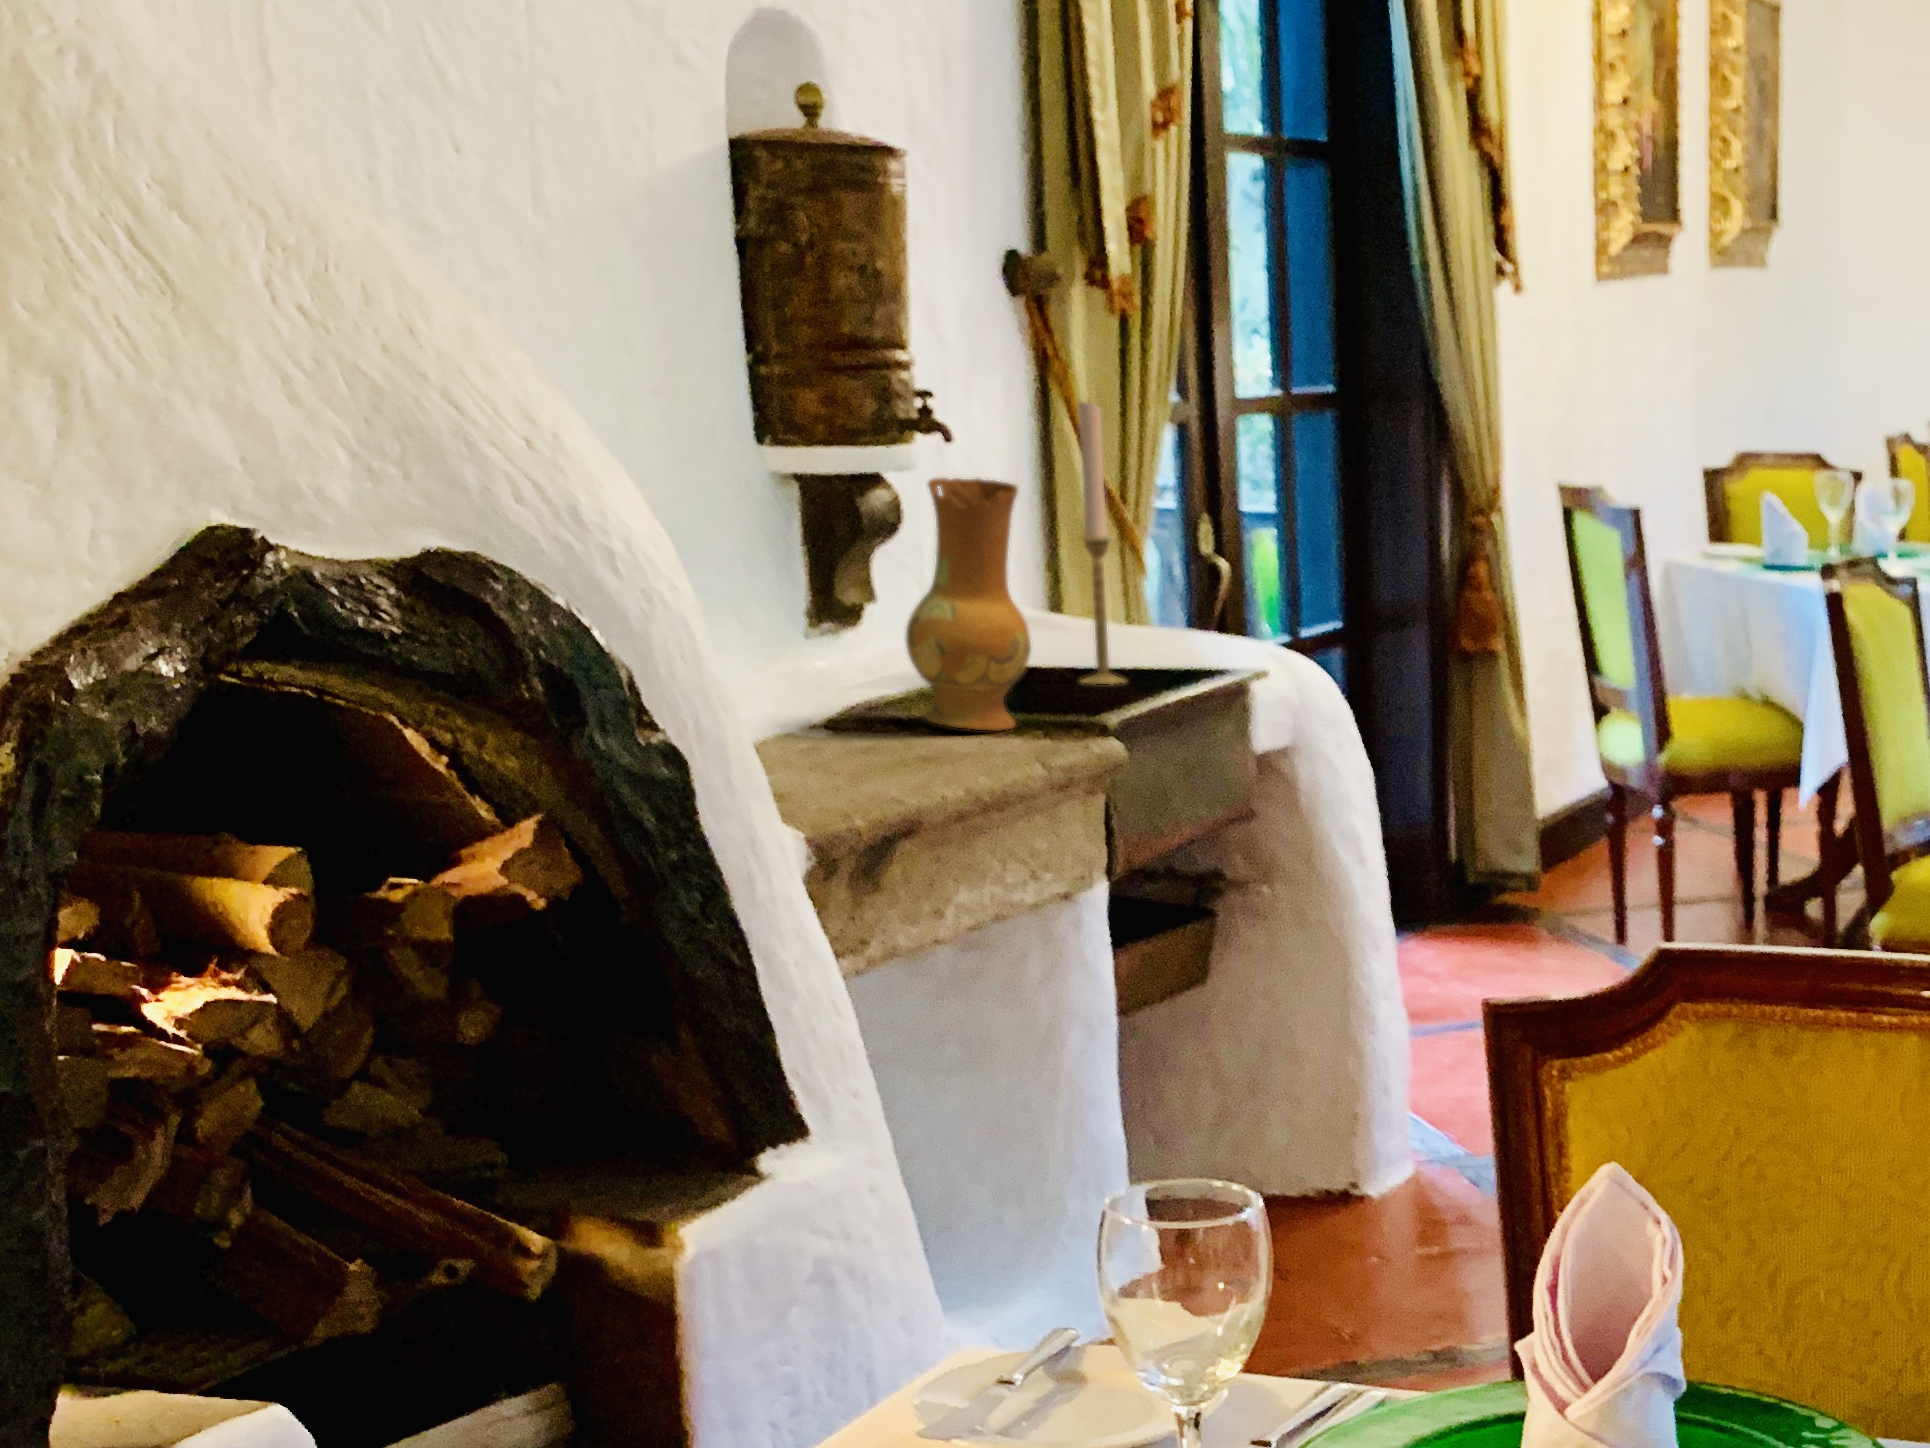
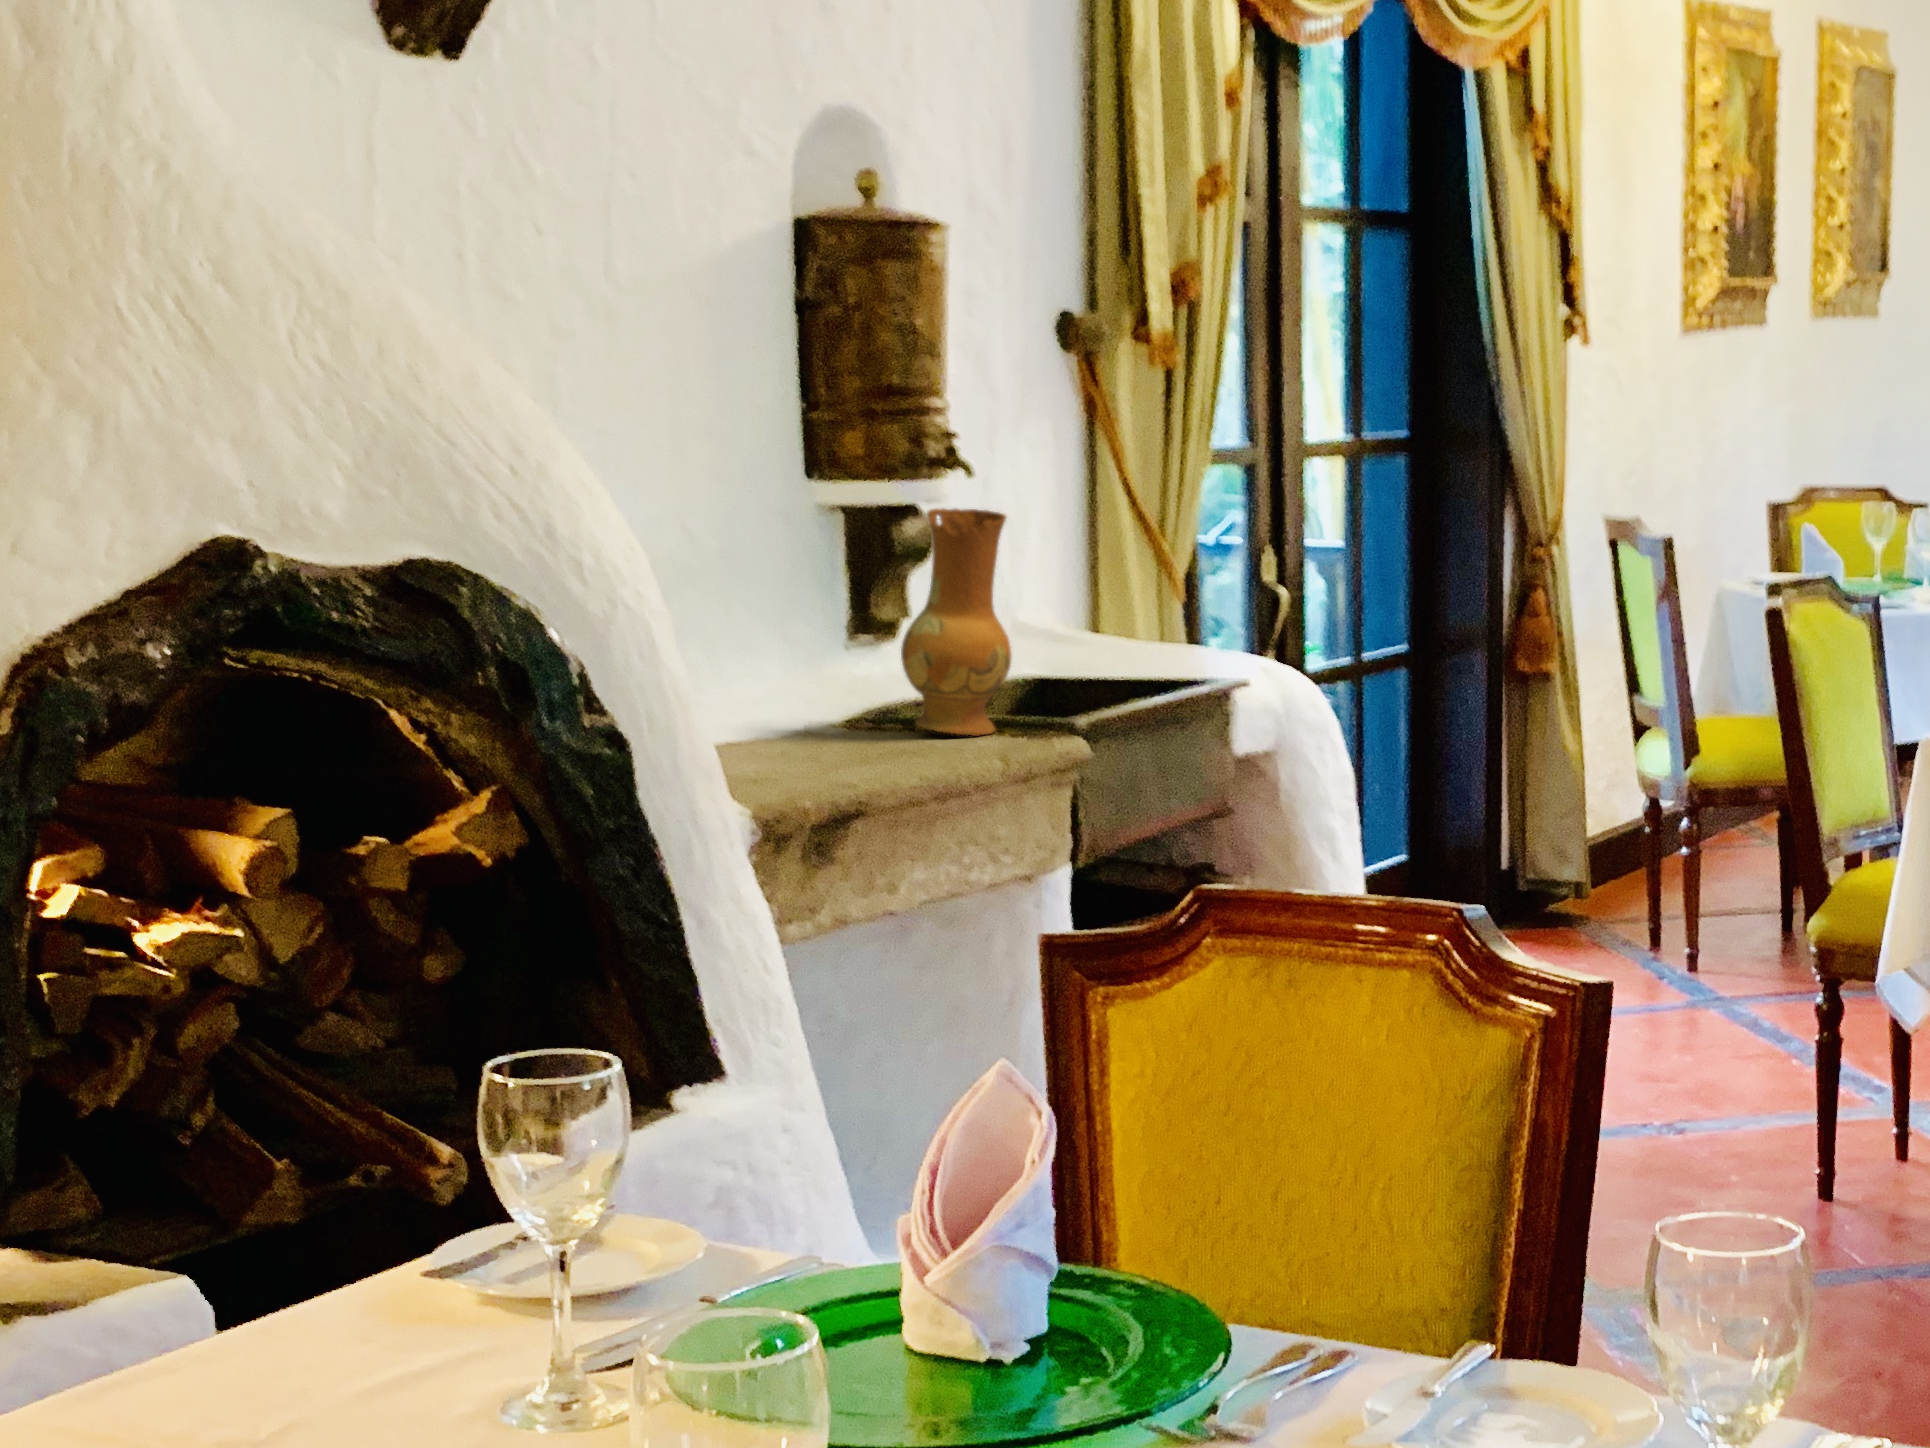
candlestick: present [1078,402,1124,684] -> none [1075,439,1119,698]

